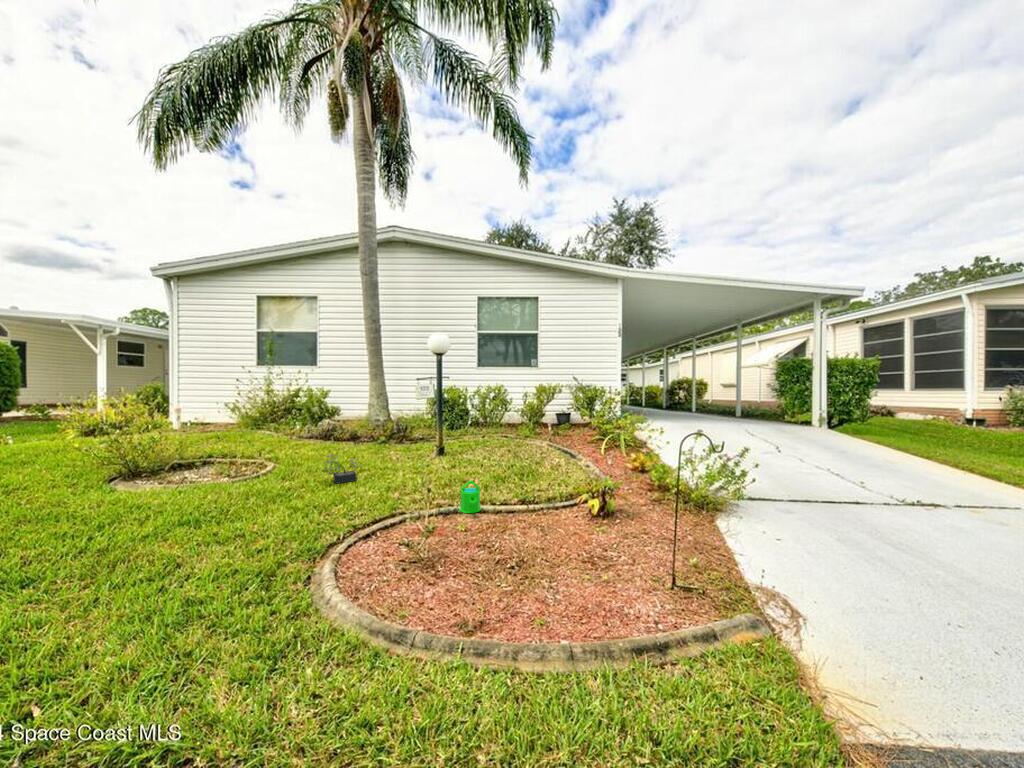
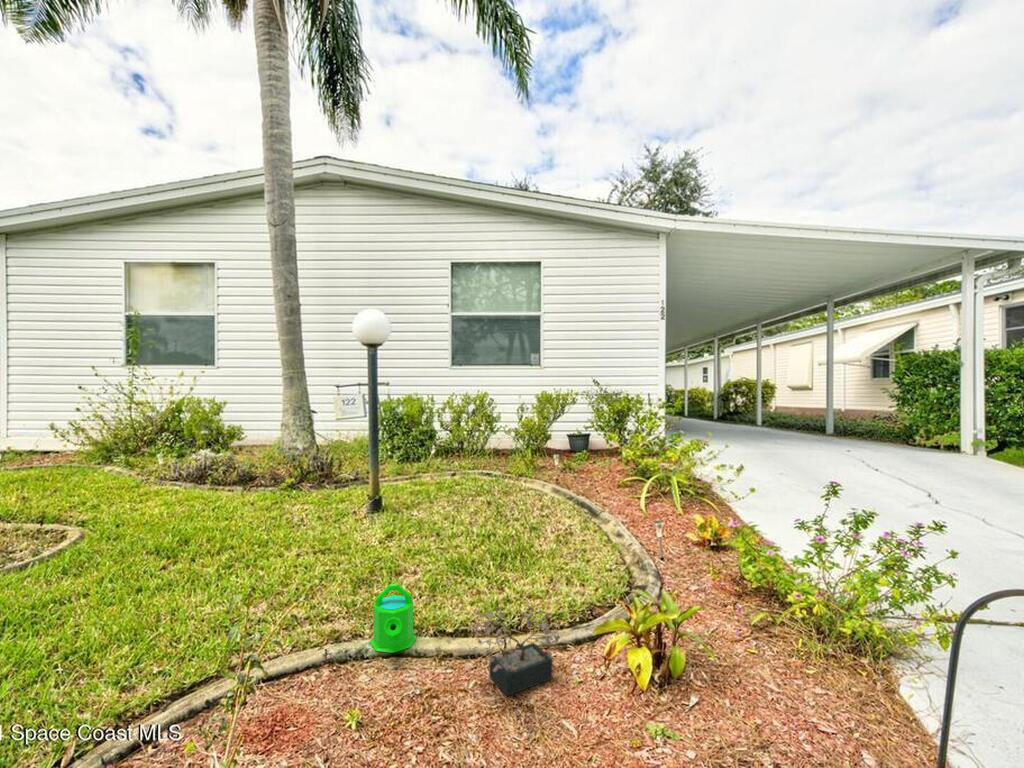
decorative plant: present [327,454,358,484] -> present [473,606,558,696]

